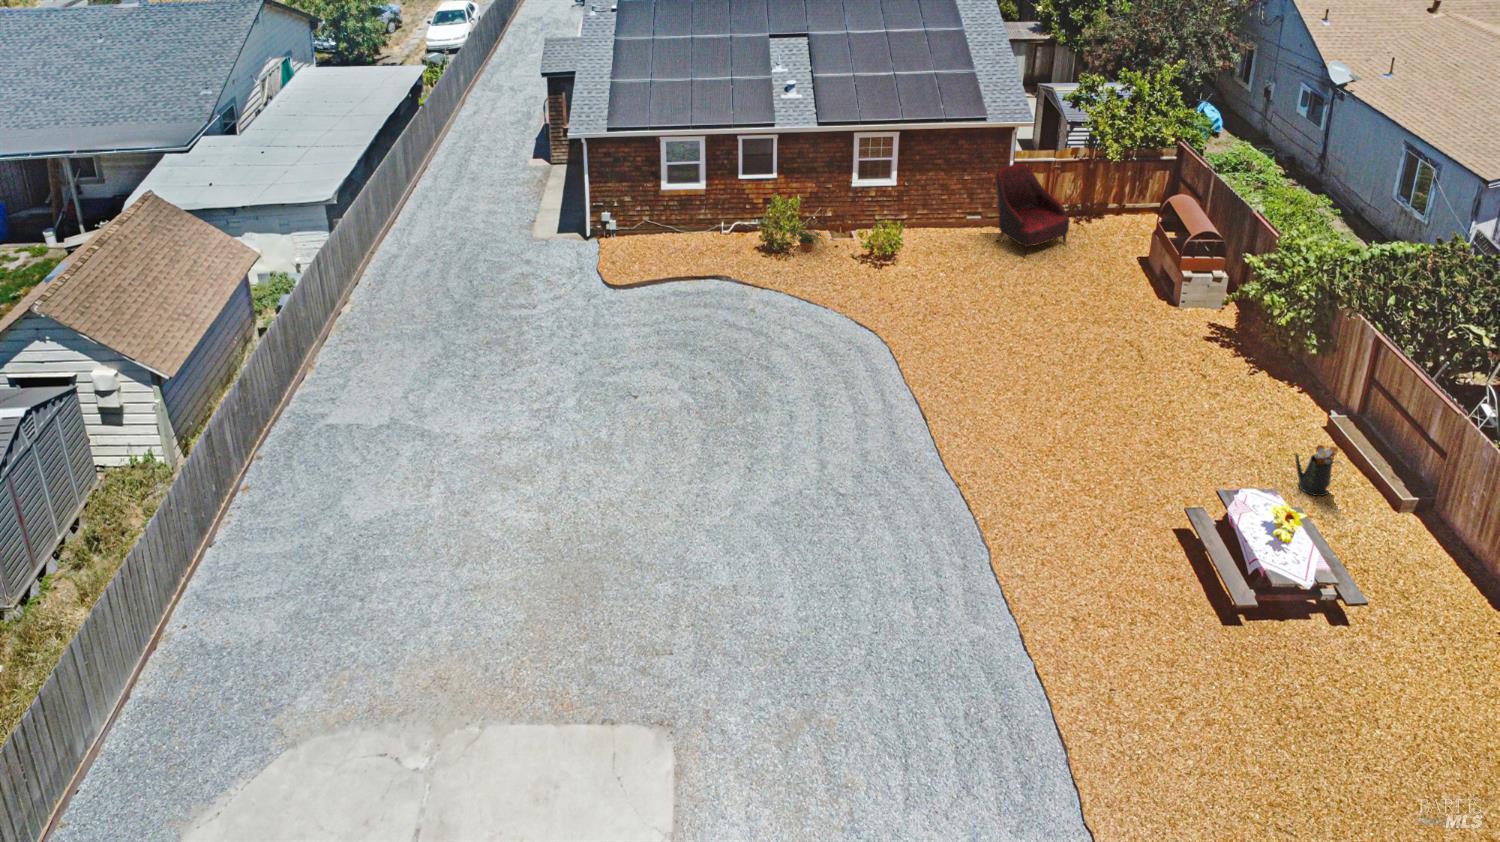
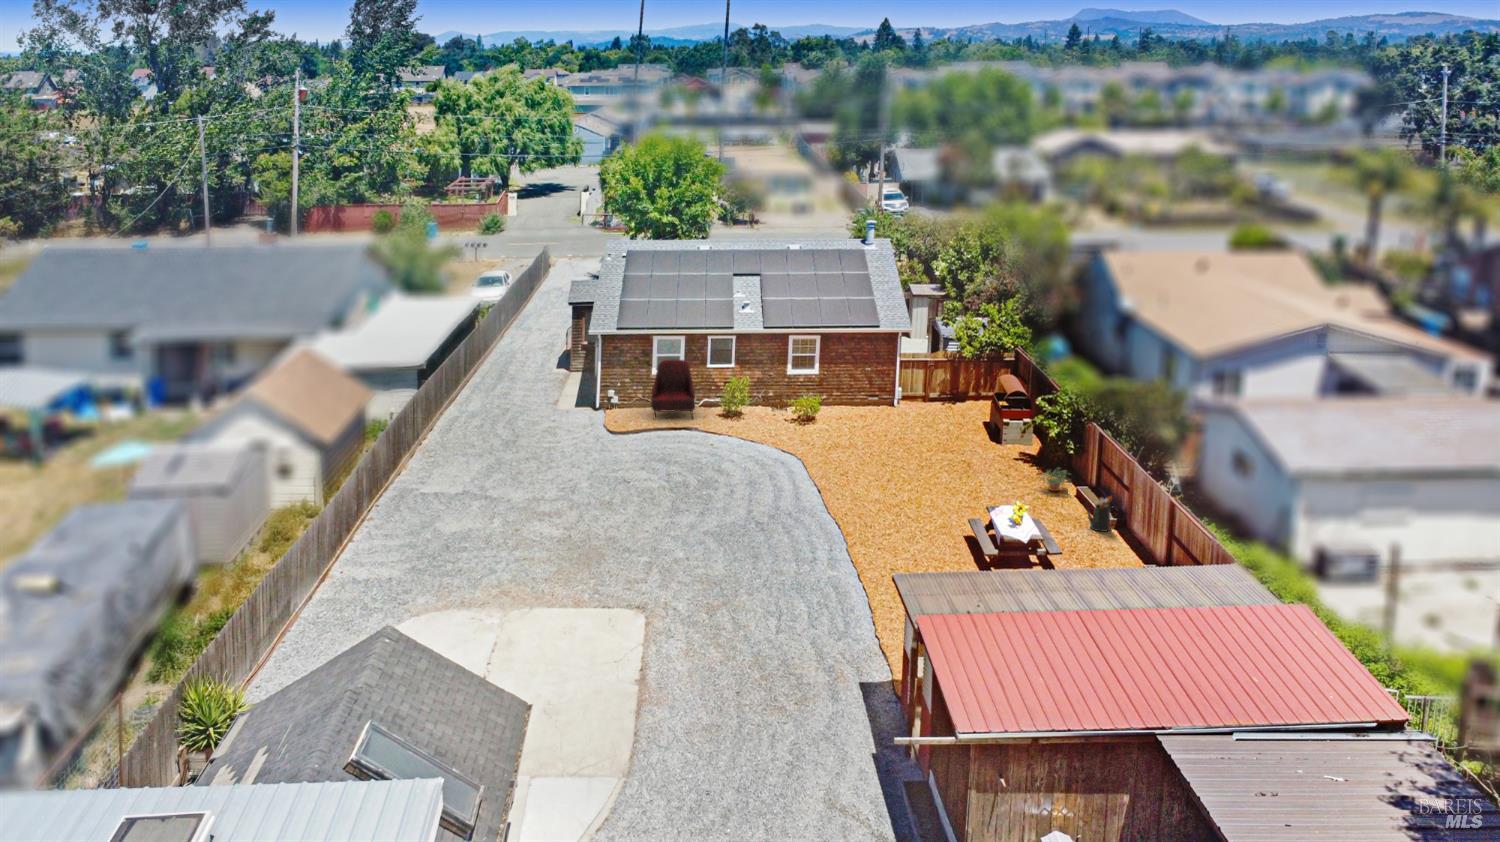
armchair: present [996,163,1070,247] -> present [651,360,695,418]
potted plant: present [787,228,826,252] -> present [1038,468,1070,491]

